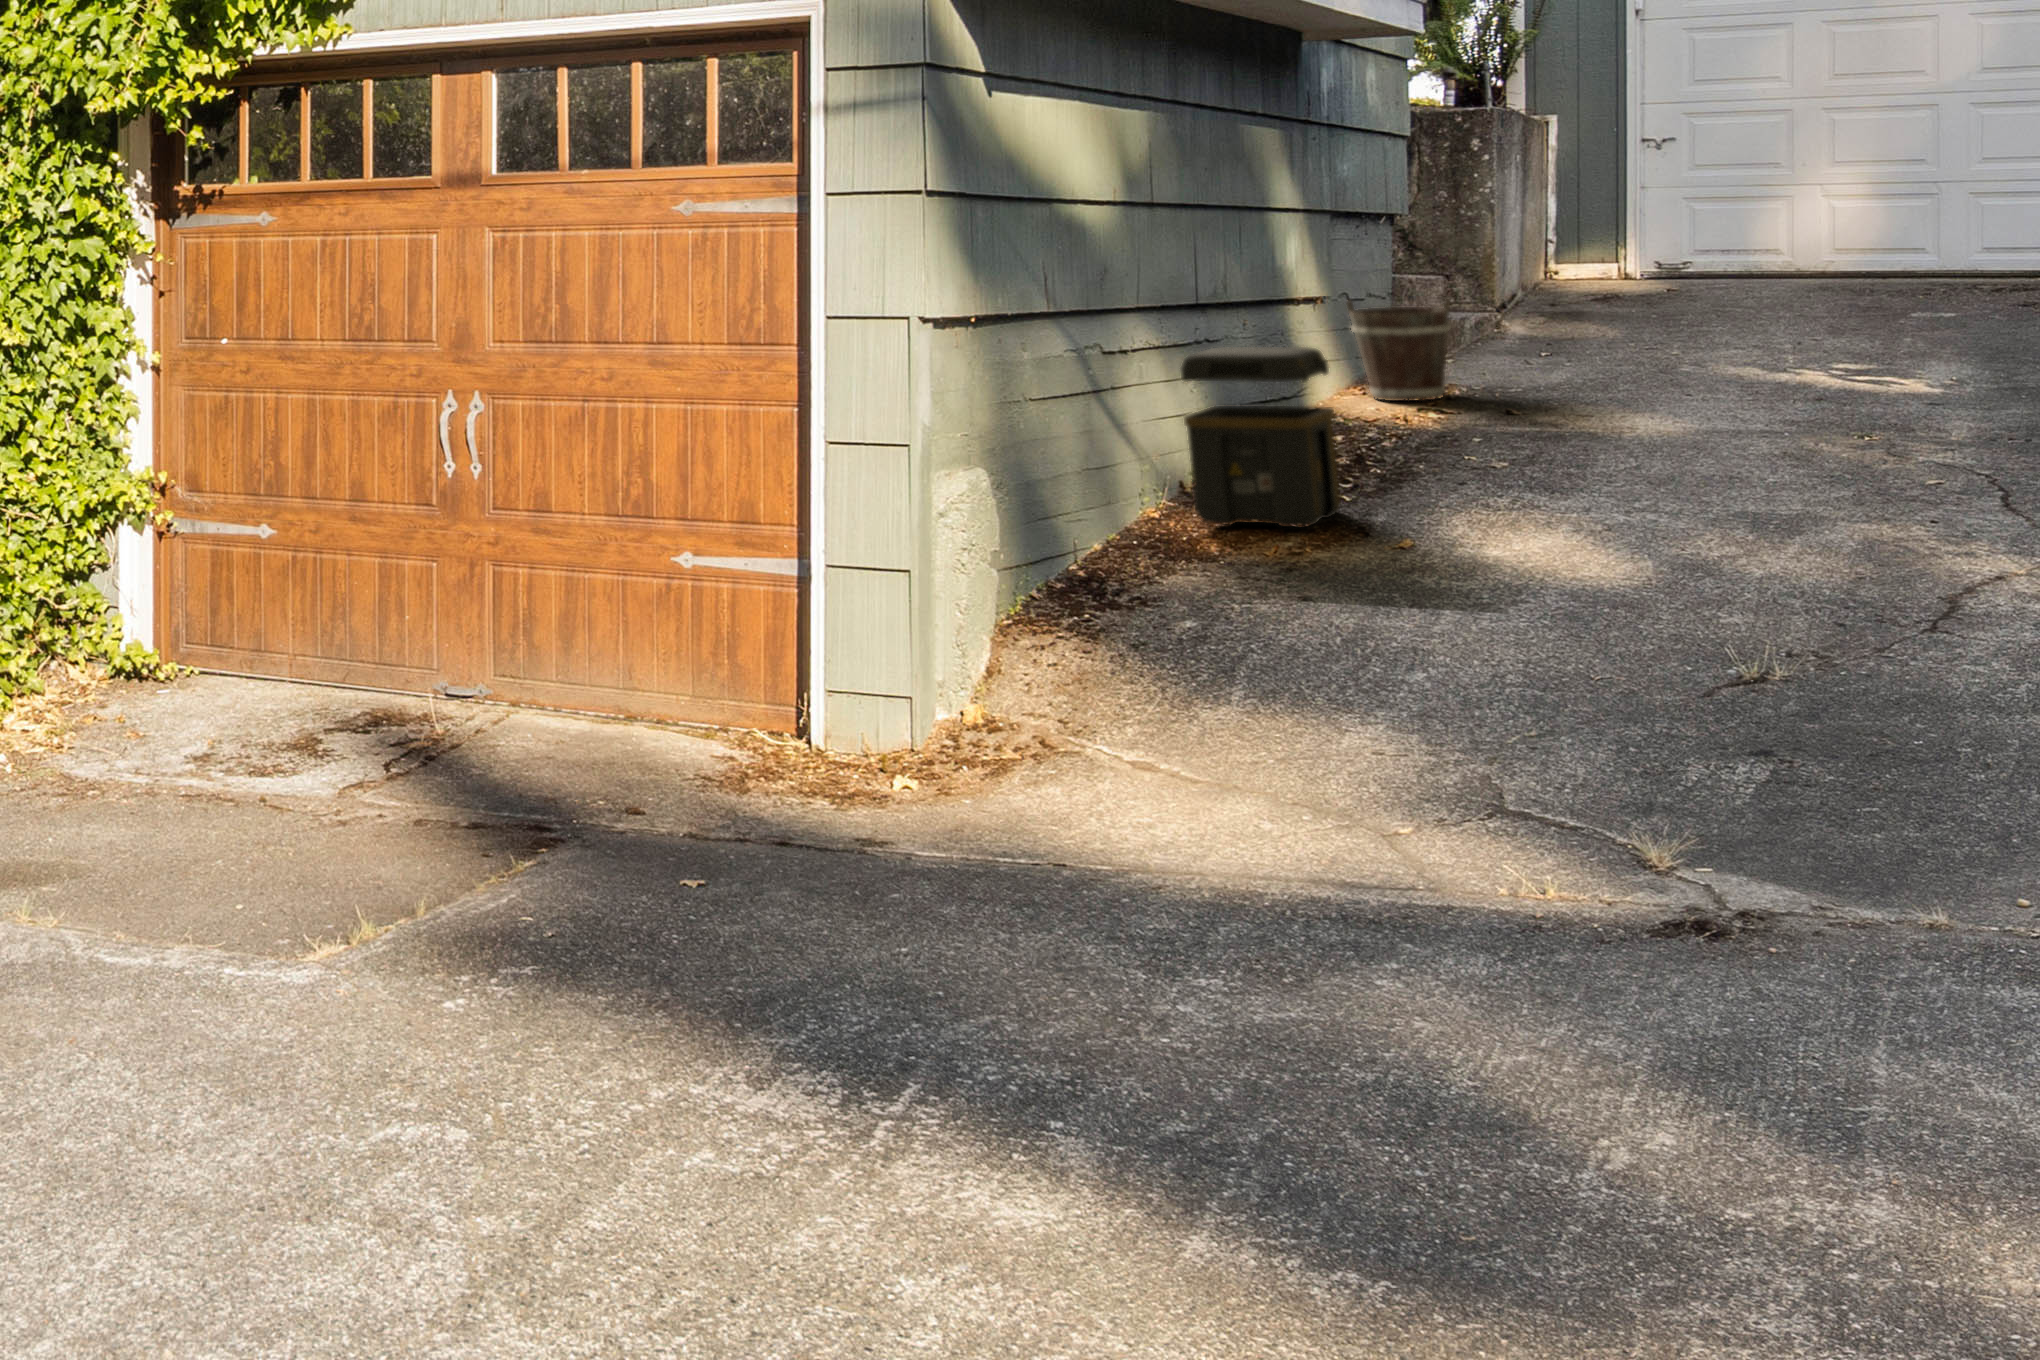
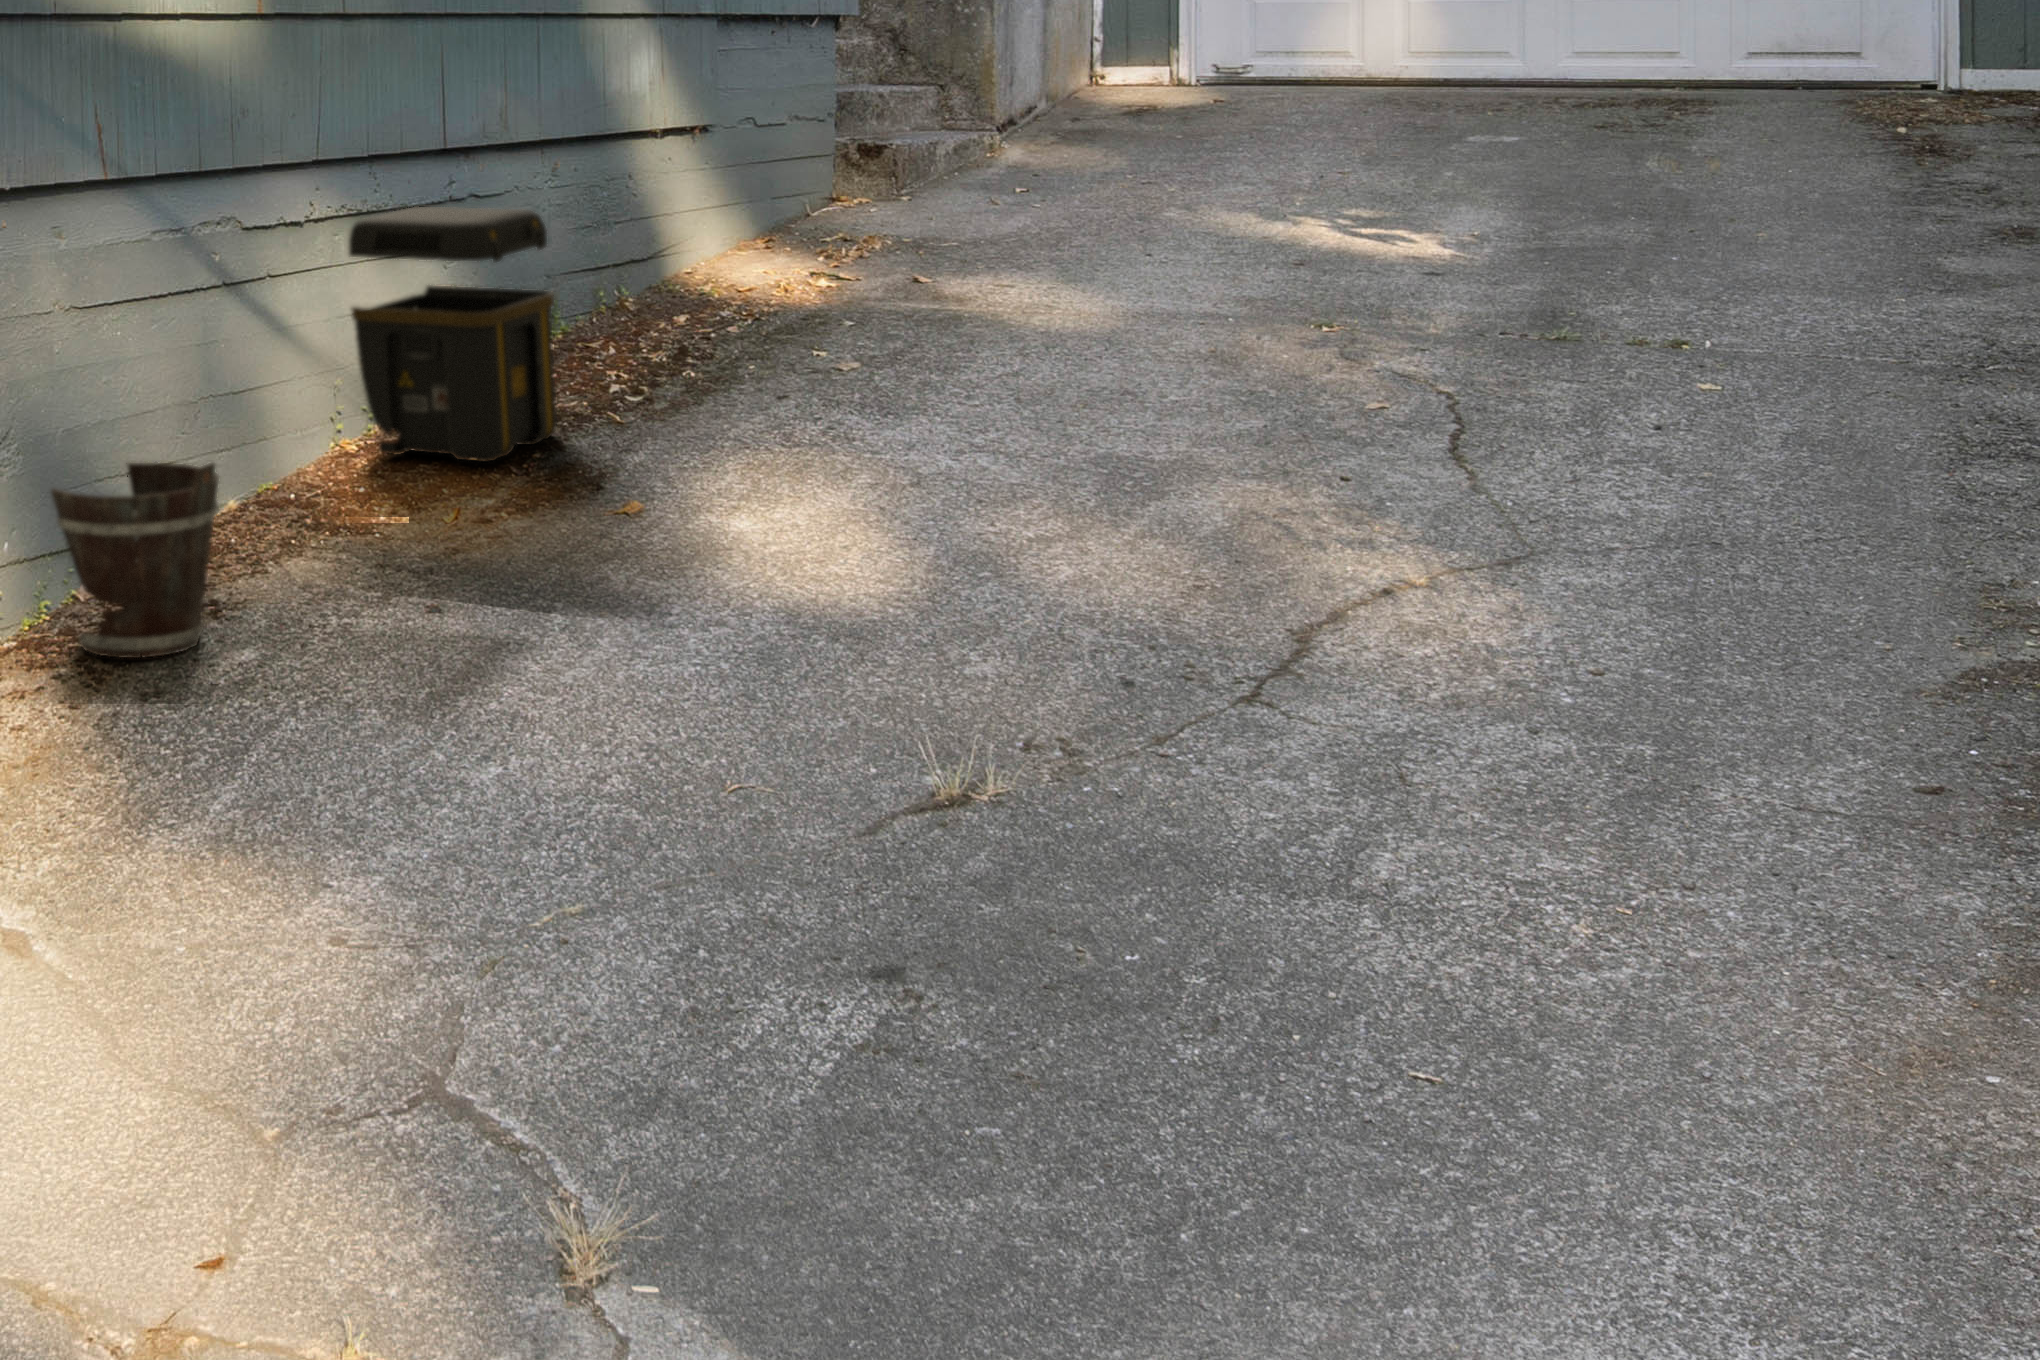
bucket: present [1347,300,1450,401] -> present [51,462,219,658]

